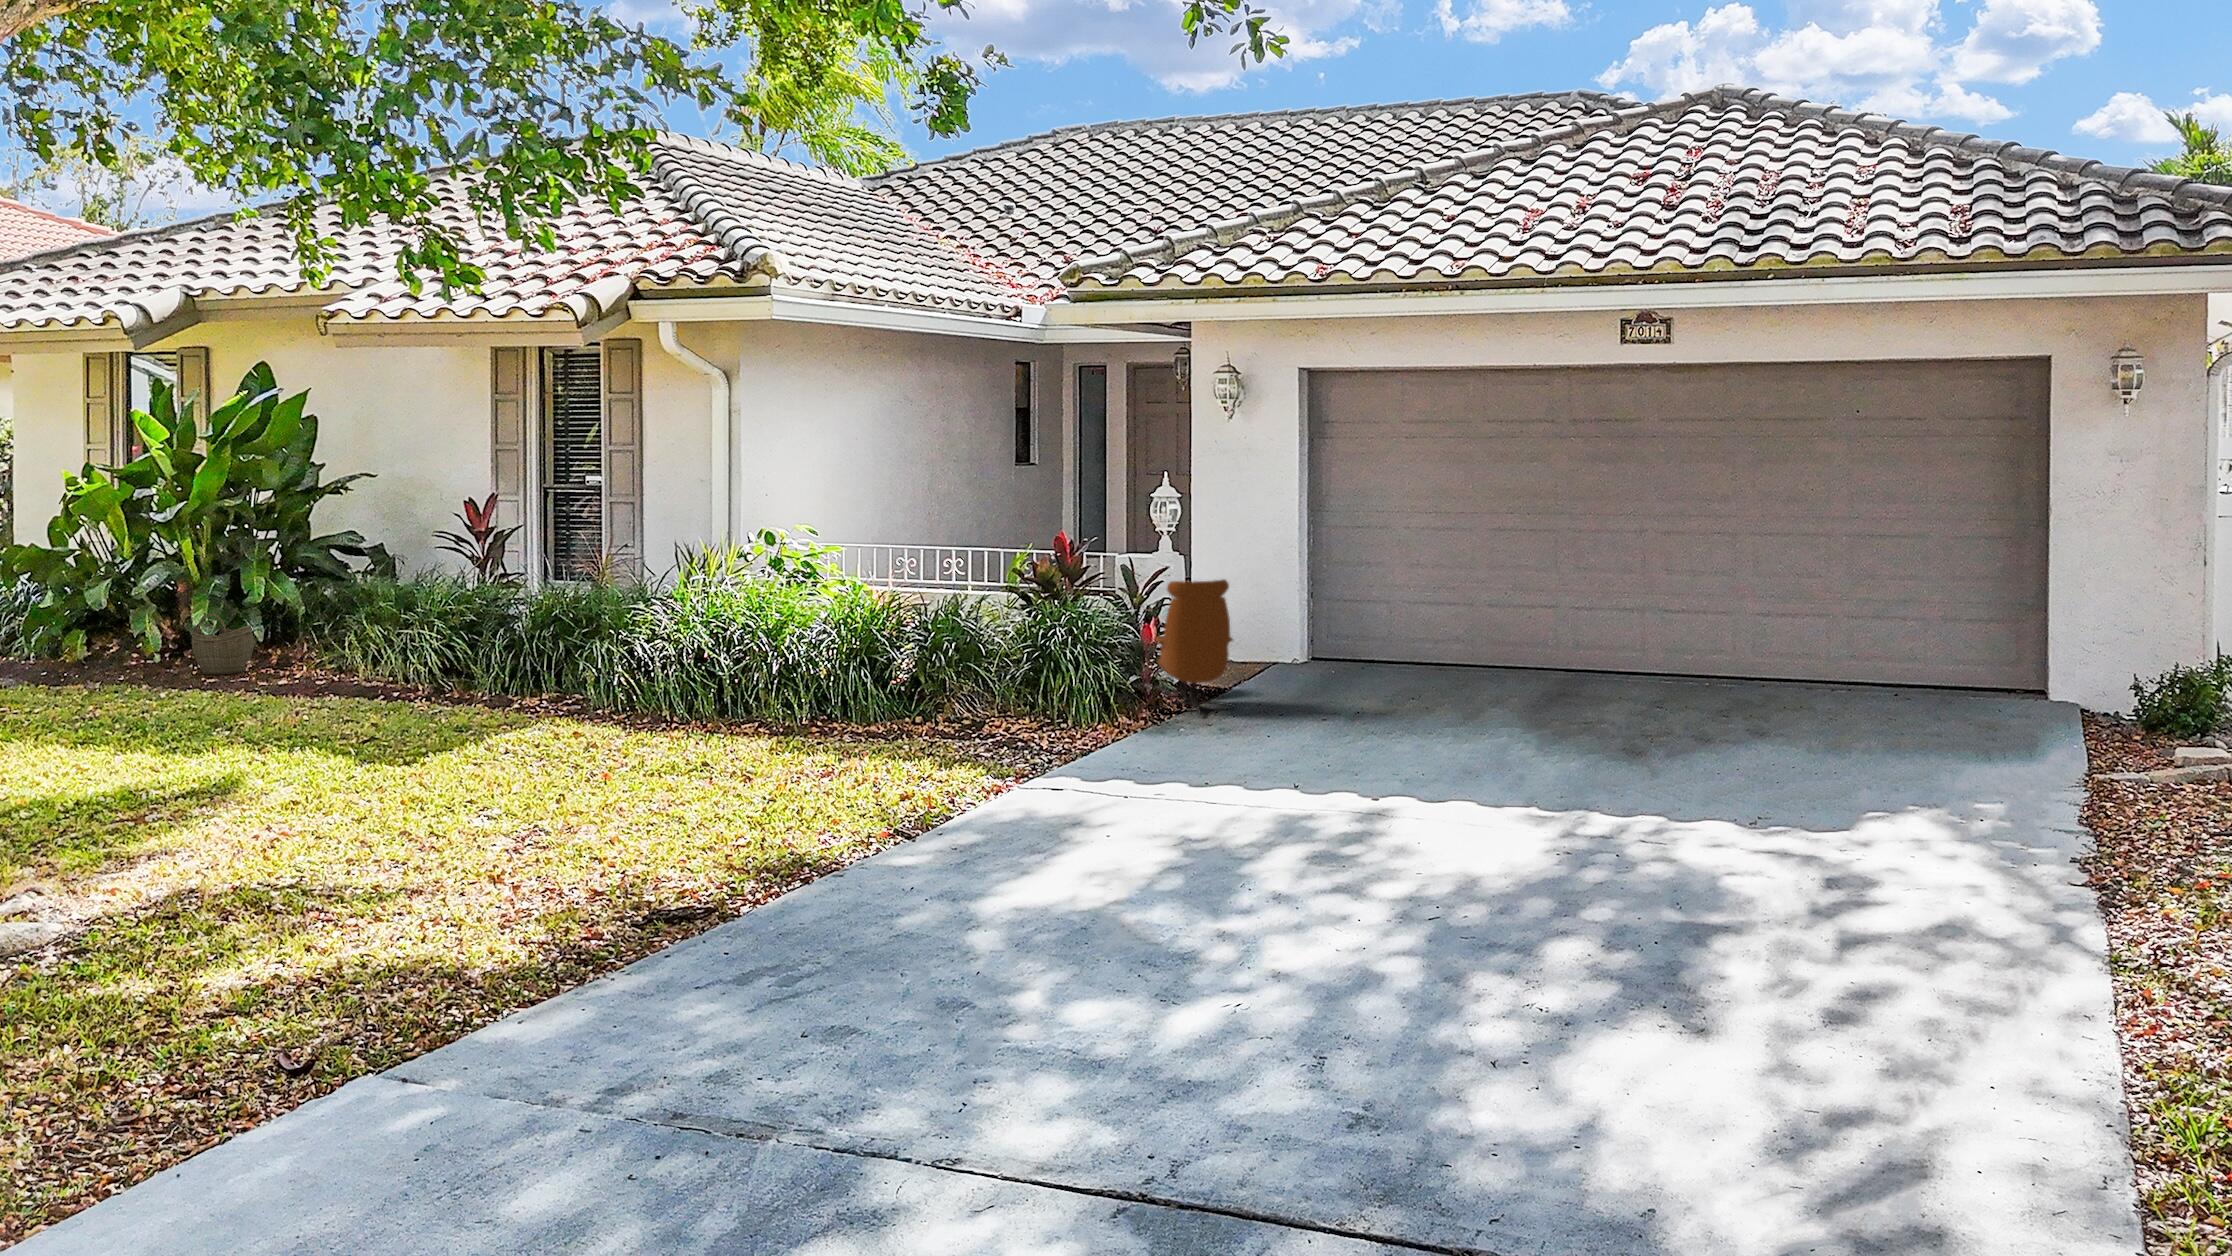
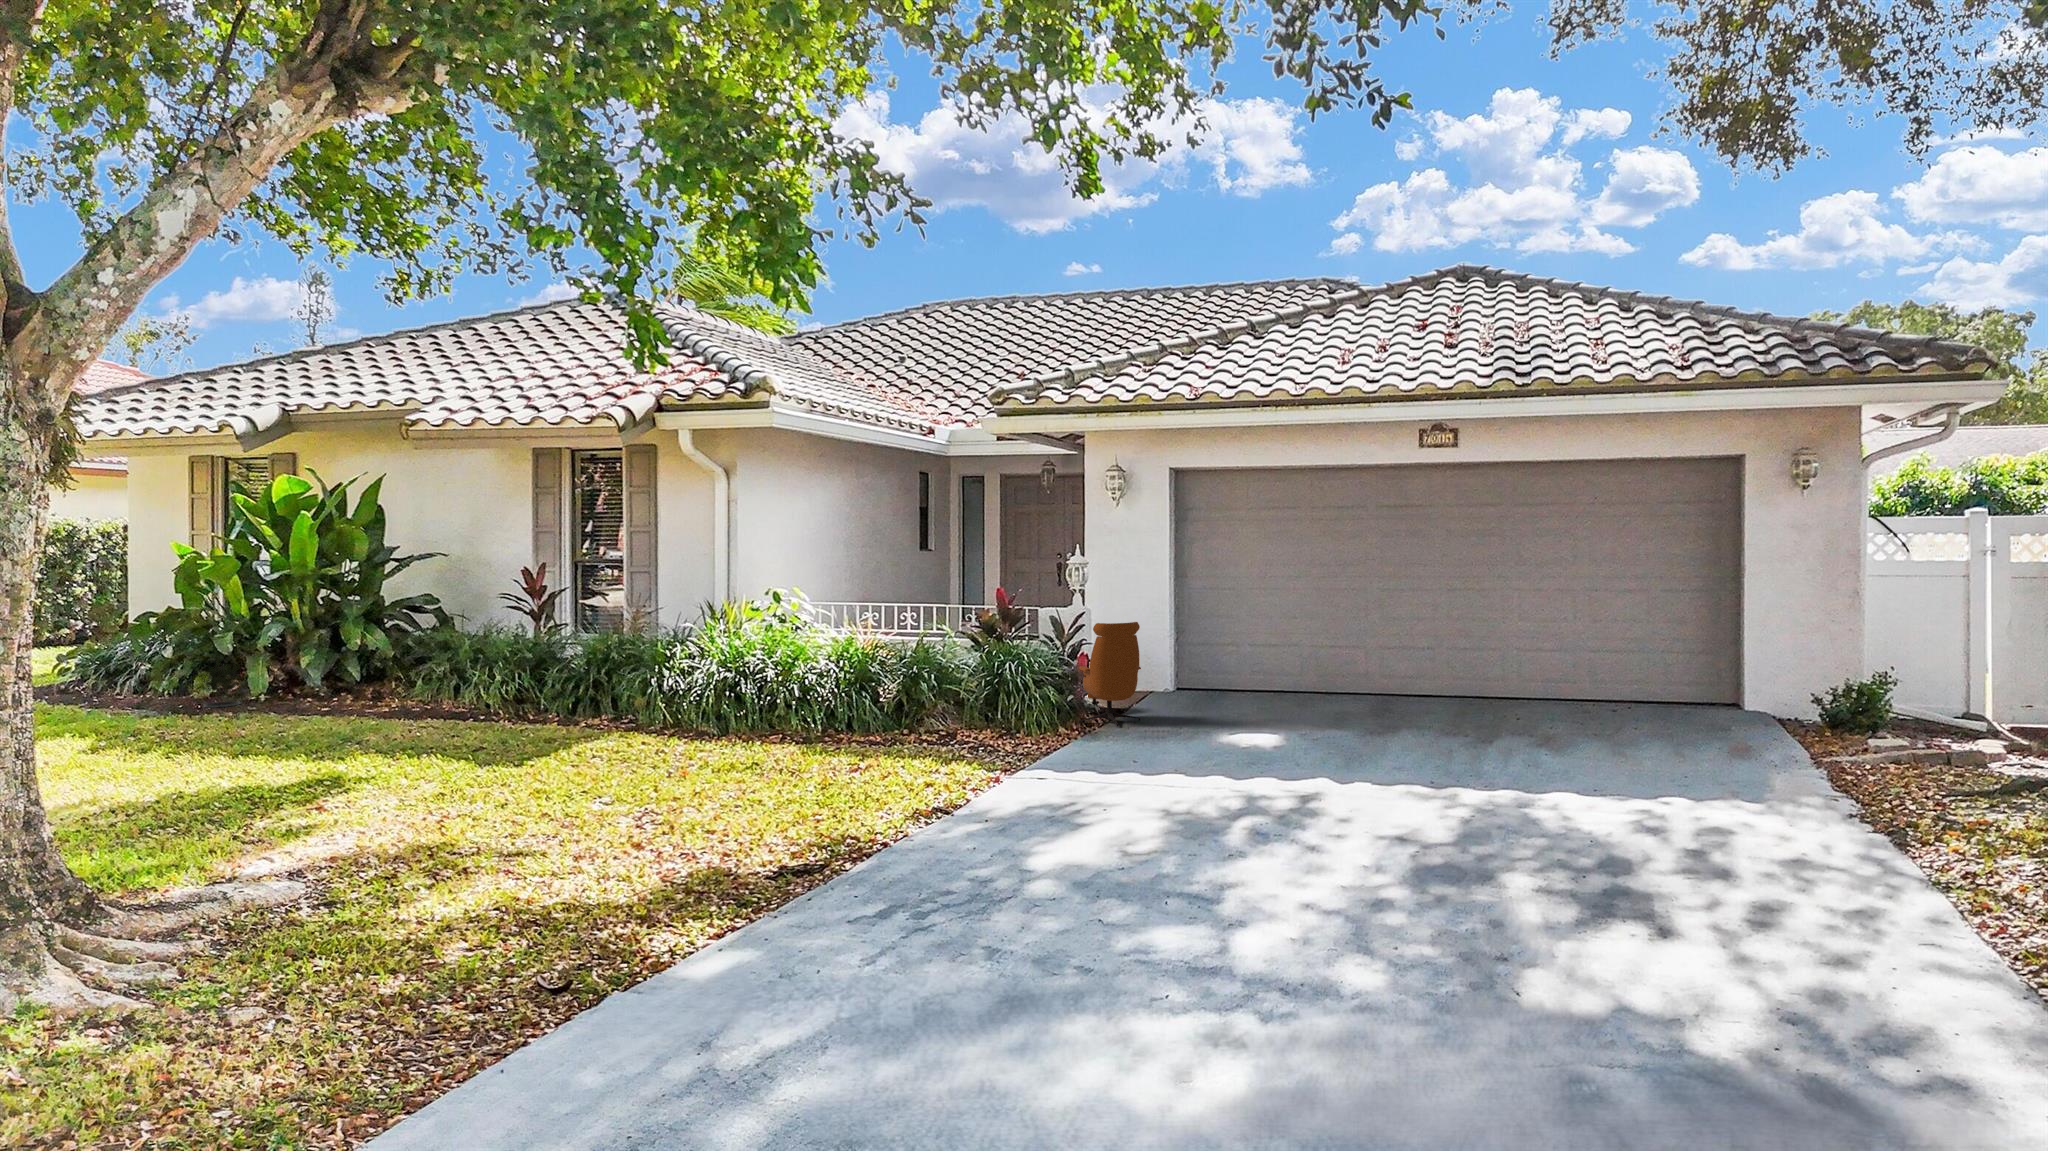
potted tree: none [68,598,128,673] -> present [198,650,240,708]
woven basket: present [192,614,254,675] -> none [297,656,347,708]

